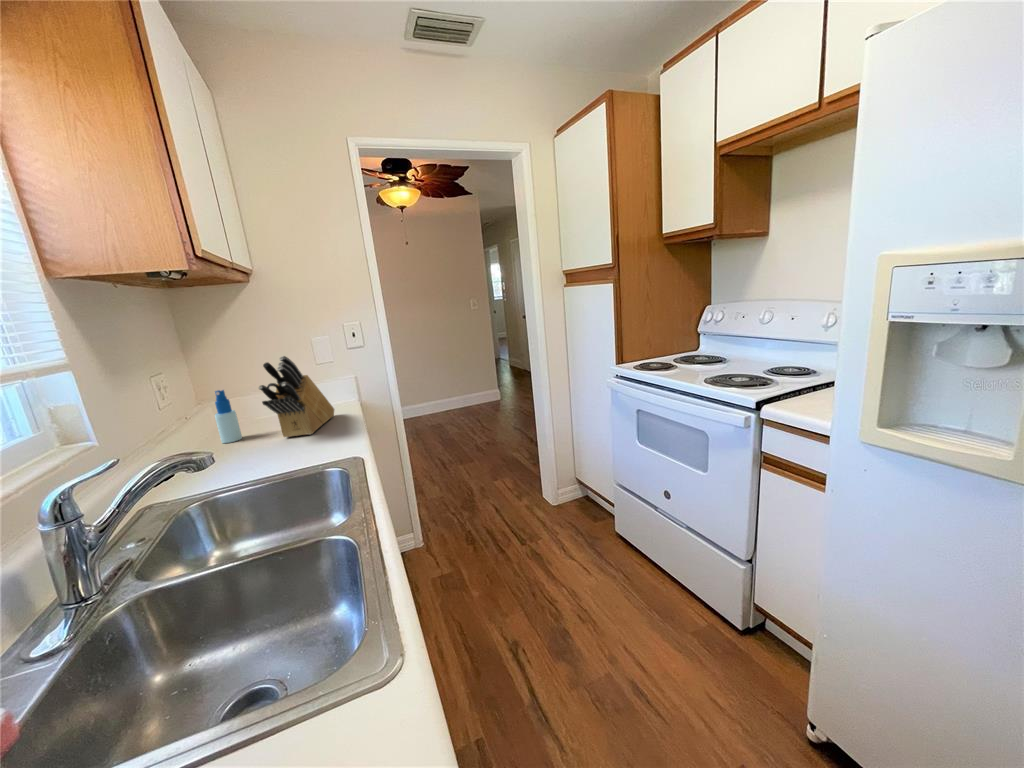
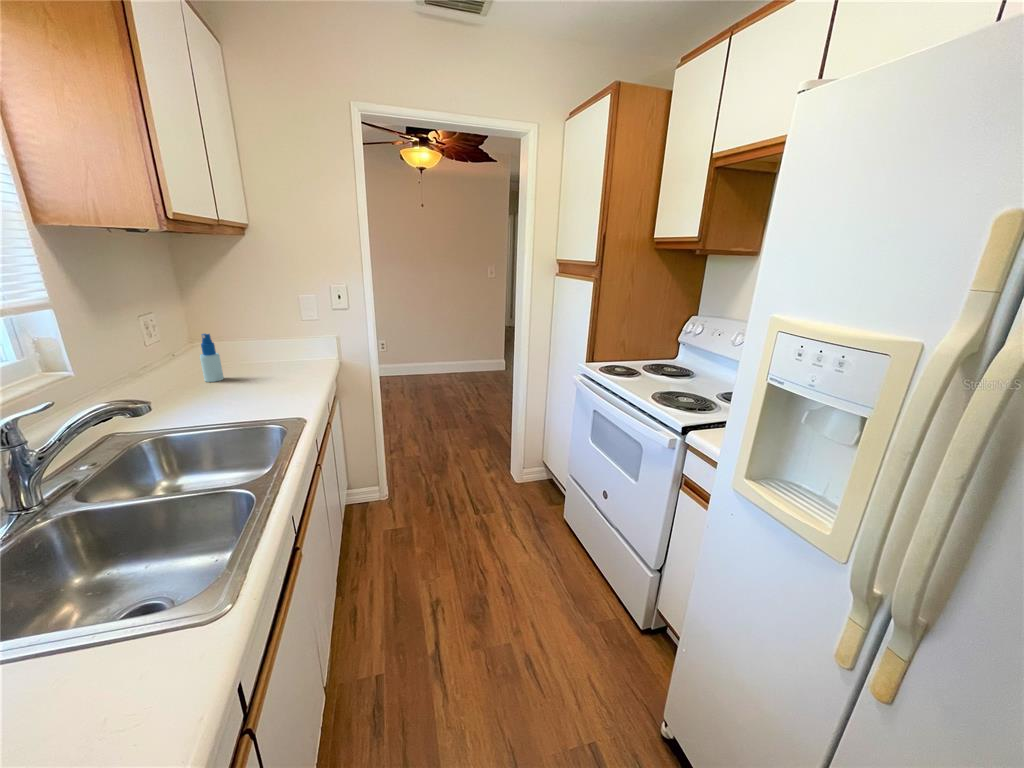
knife block: present [259,356,334,437] -> none [233,312,312,387]

